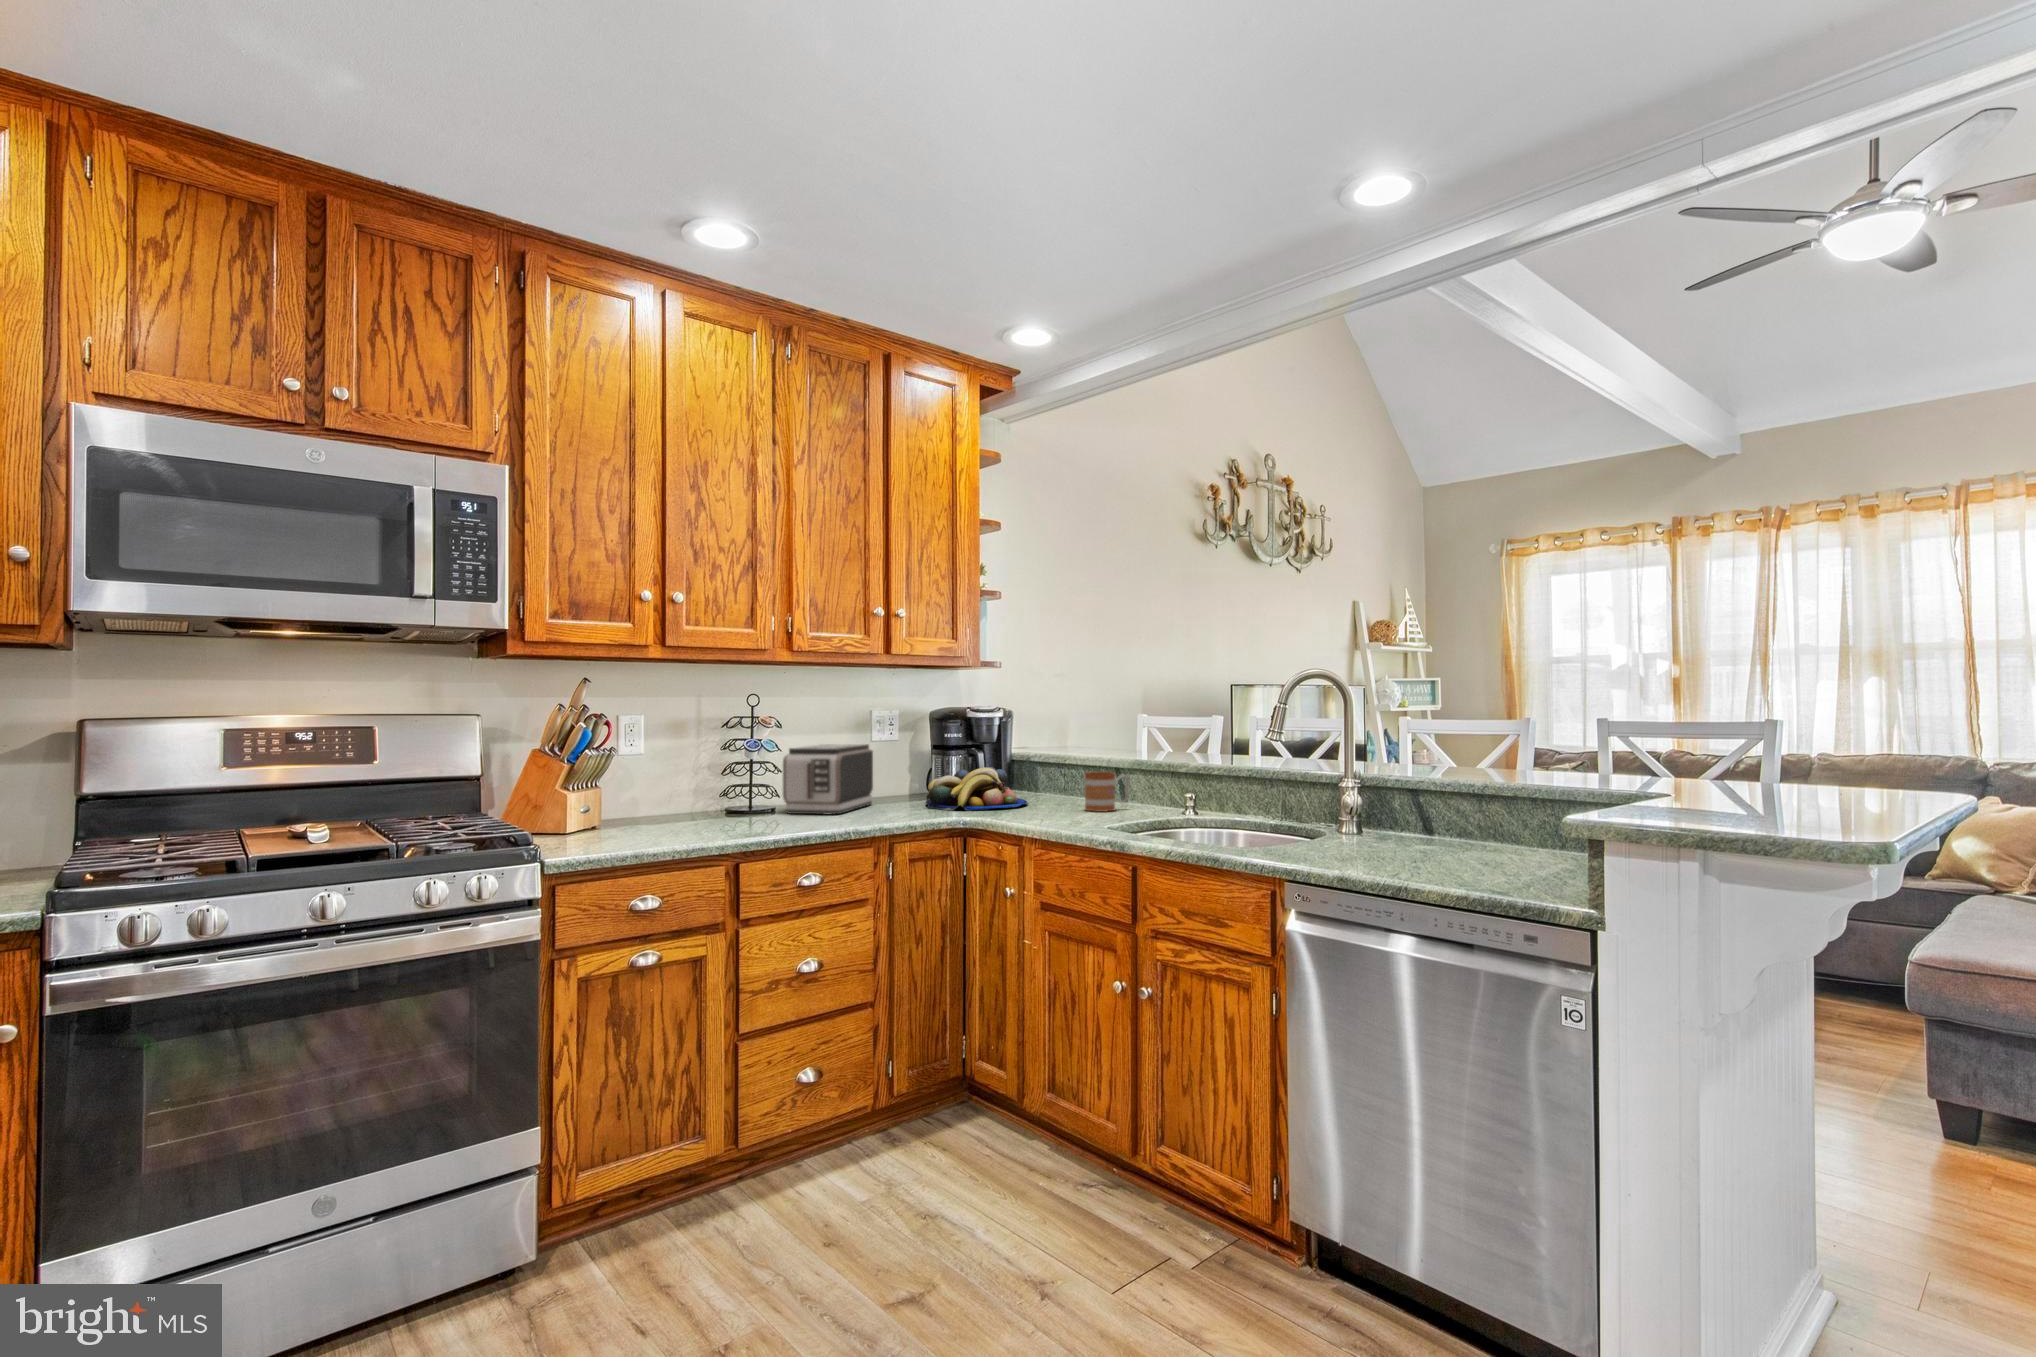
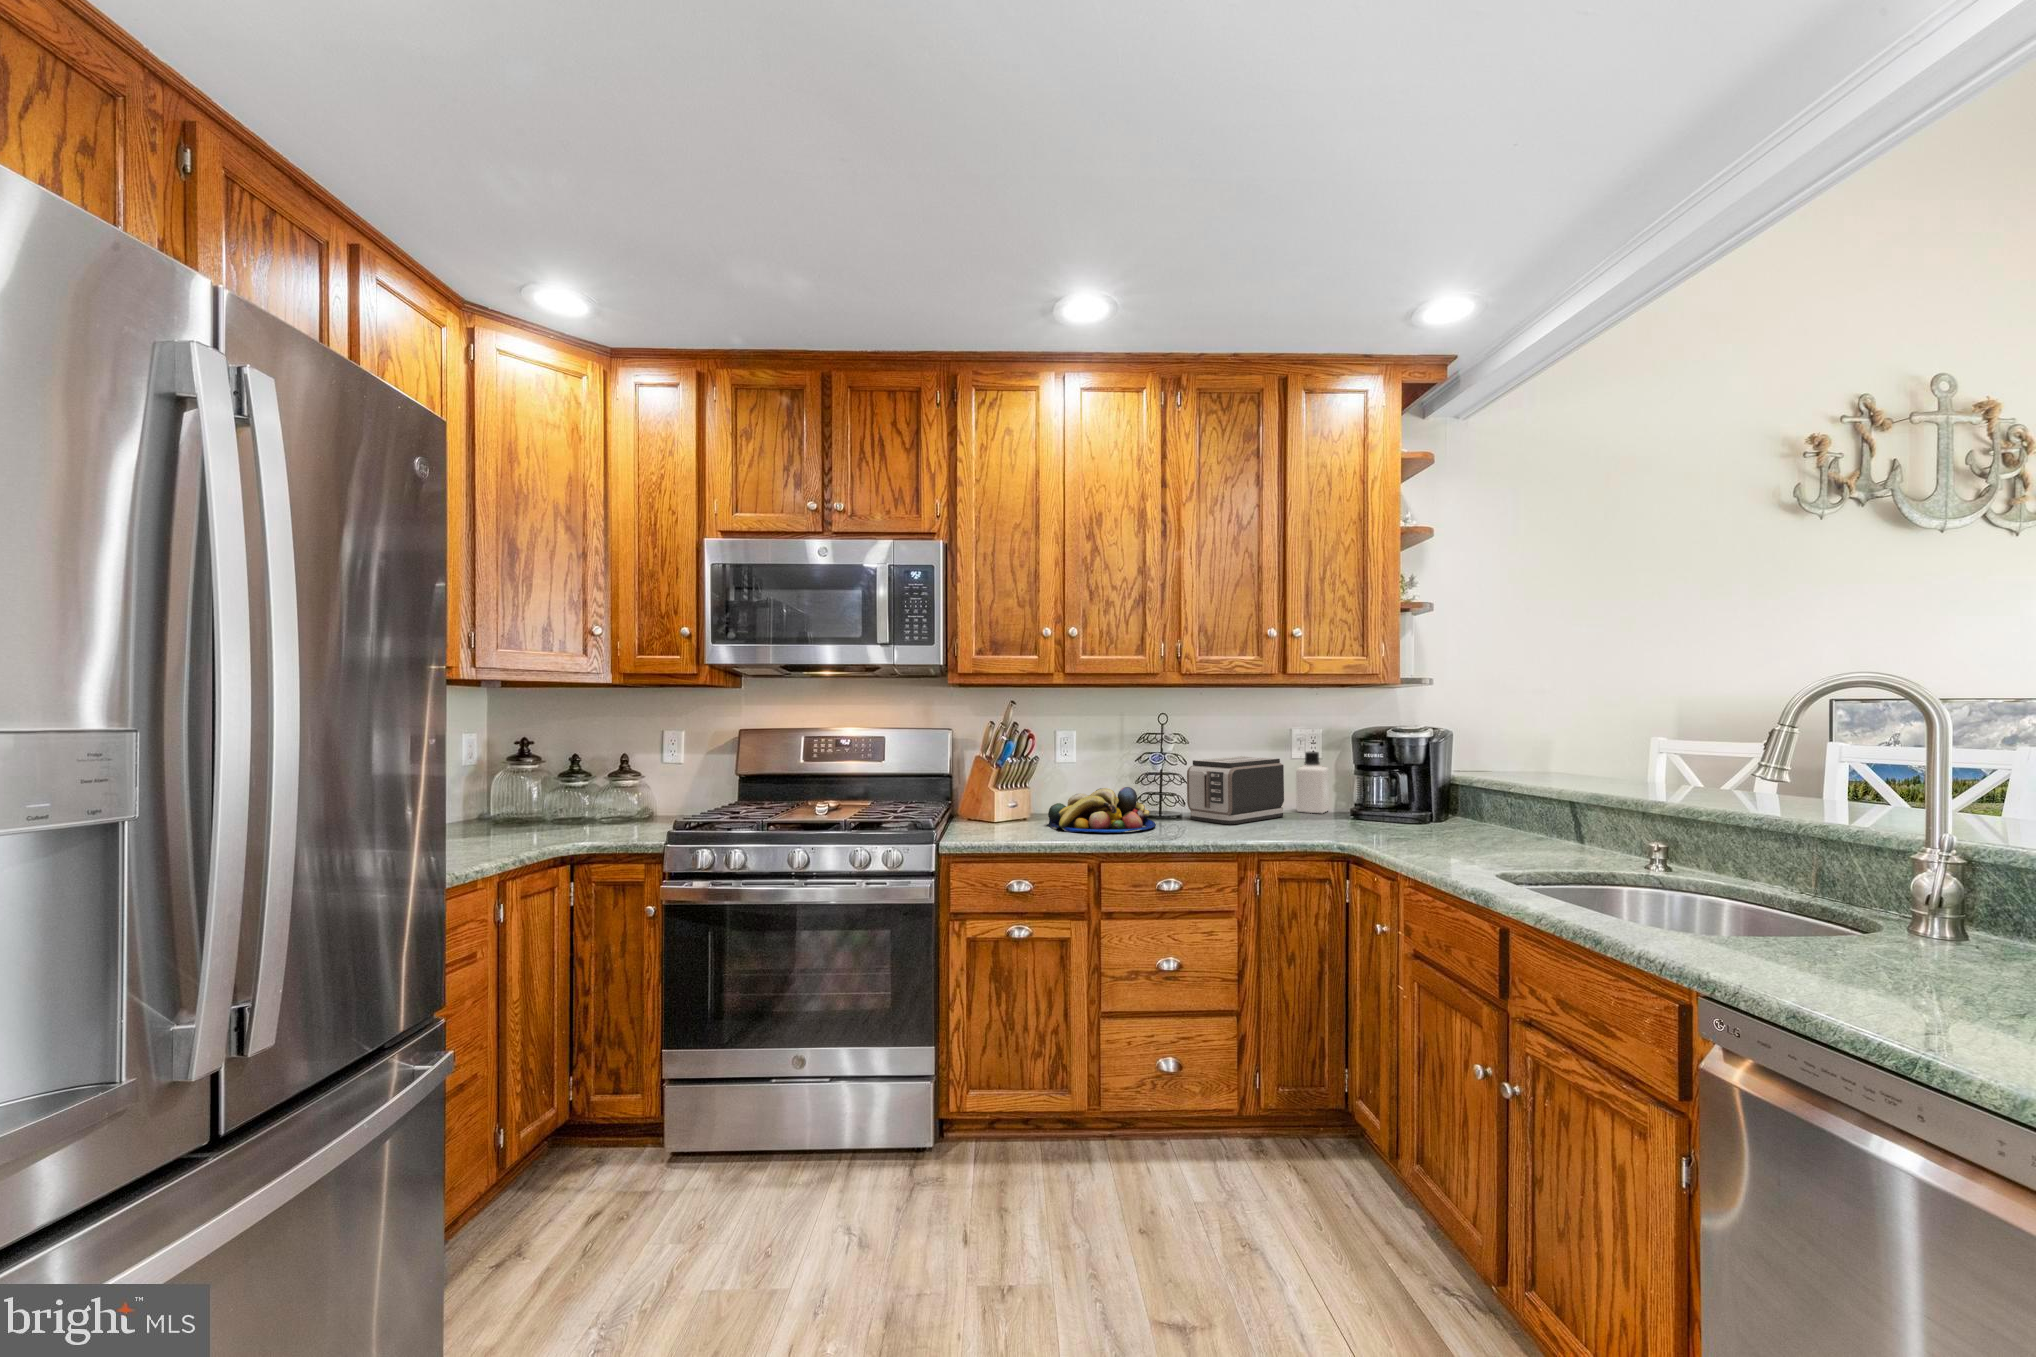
bottle: none [875,737,903,800] -> present [1296,752,1329,813]
fruit bowl: present [926,767,1028,810] -> present [1047,787,1156,833]
mug: present [1084,772,1129,812] -> none [1501,802,1565,850]

